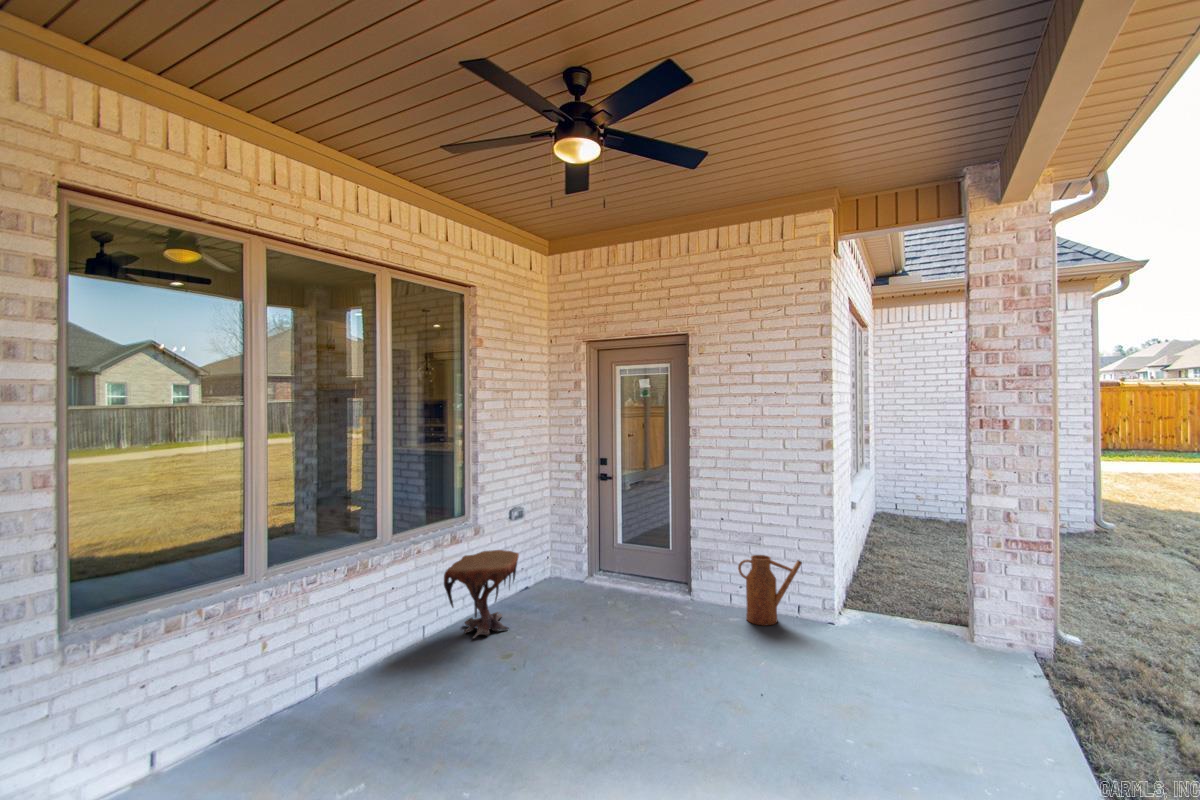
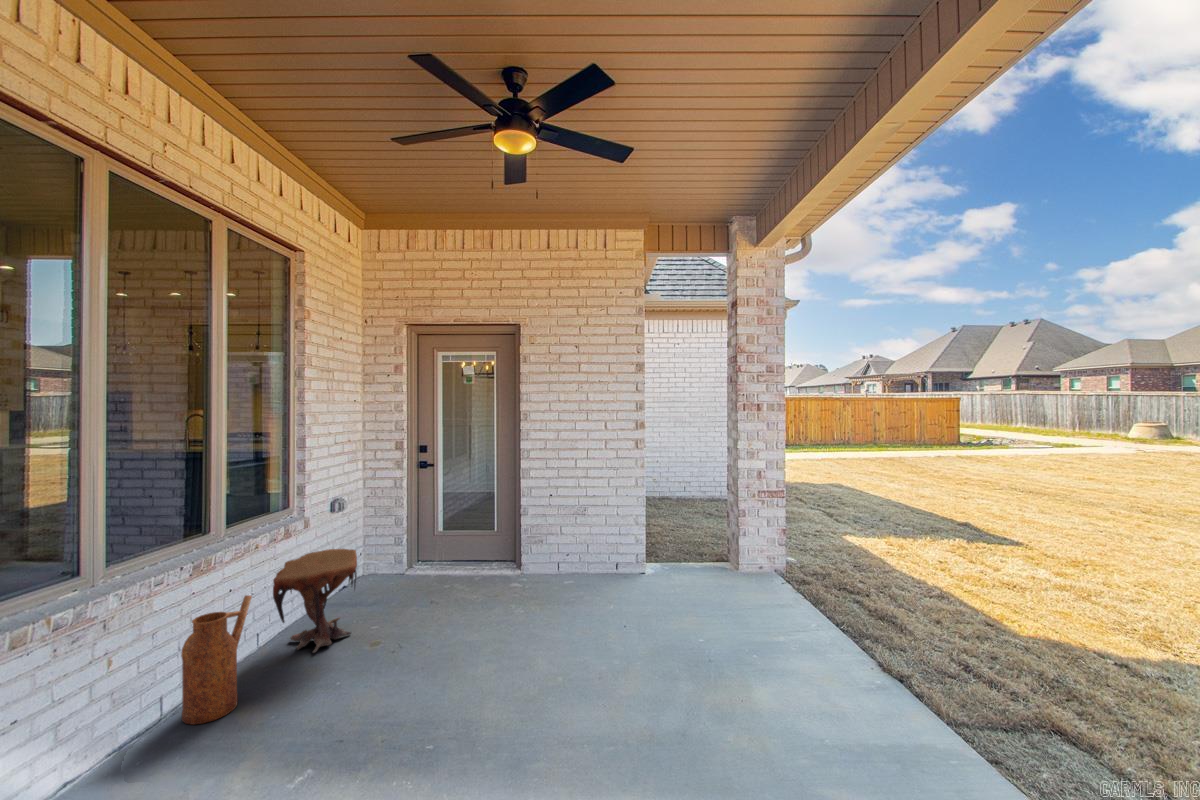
watering can: present [738,555,802,625] -> present [181,595,252,724]

